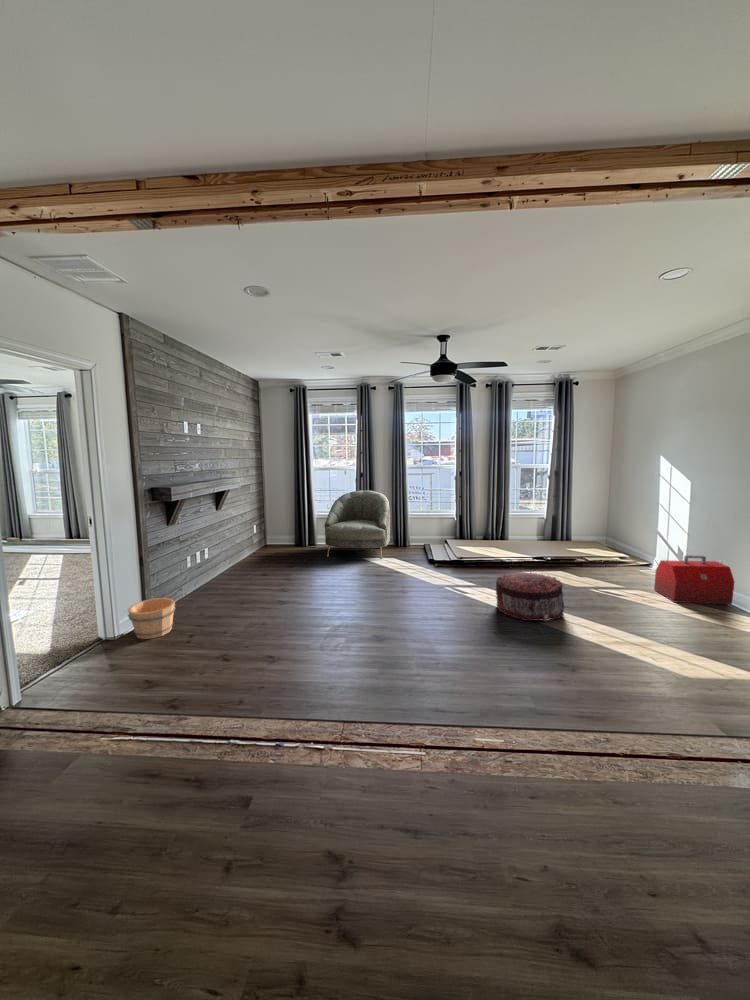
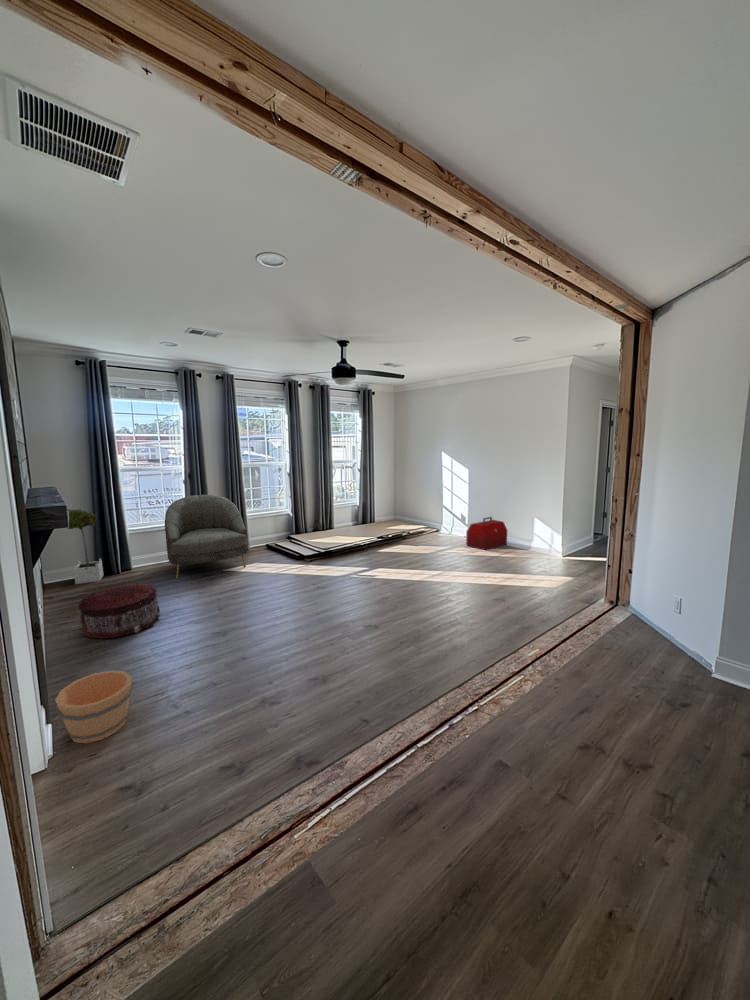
potted tree: none [269,493,296,548] -> present [68,509,103,584]
pouf: present [496,572,564,621] -> present [79,584,160,639]

